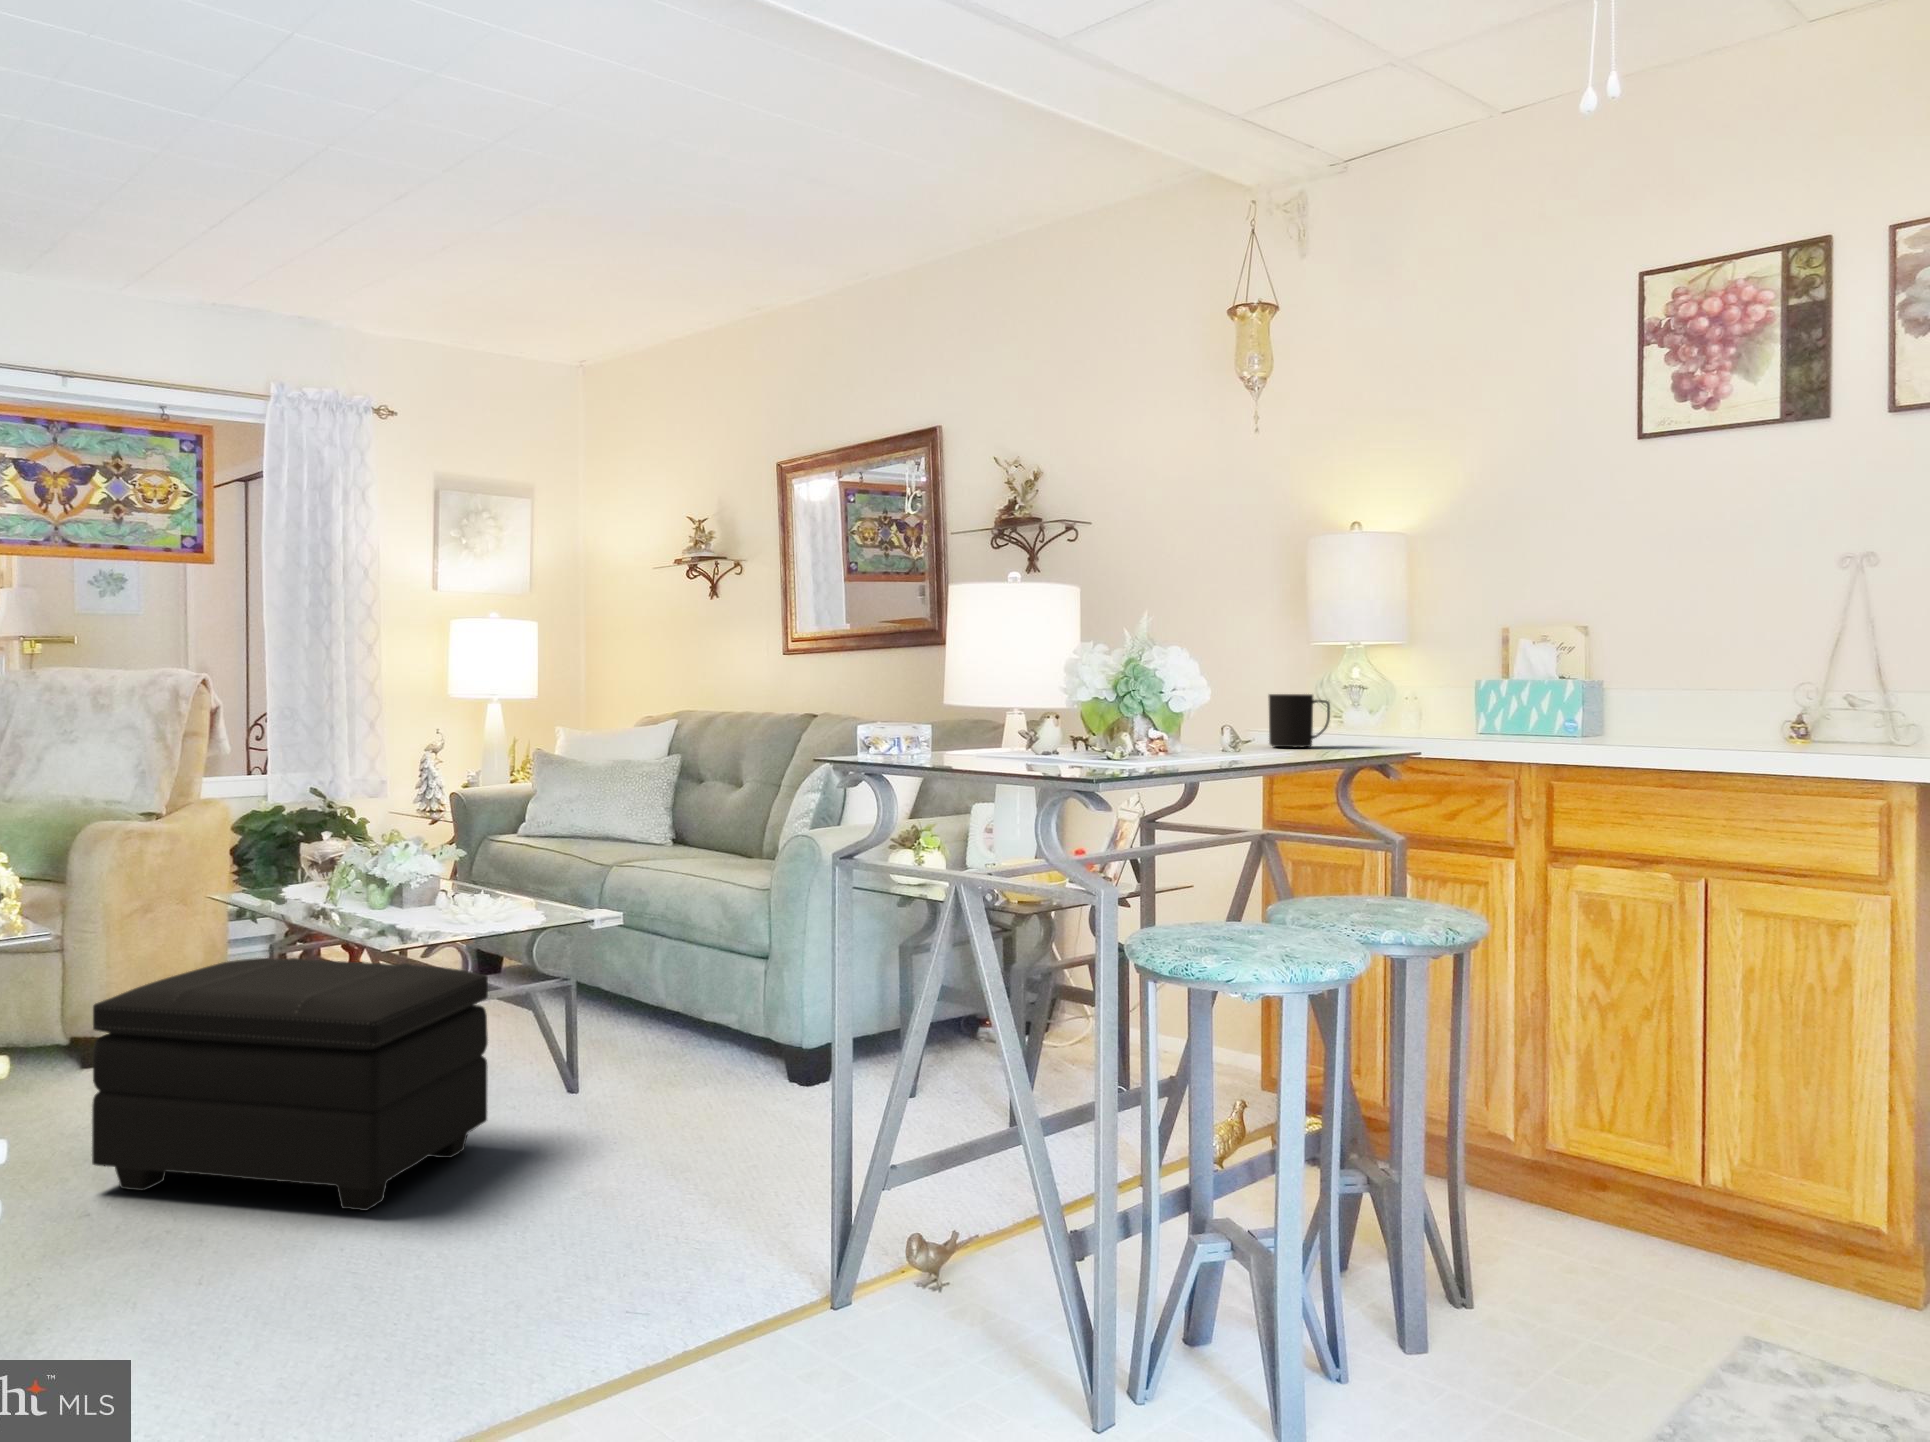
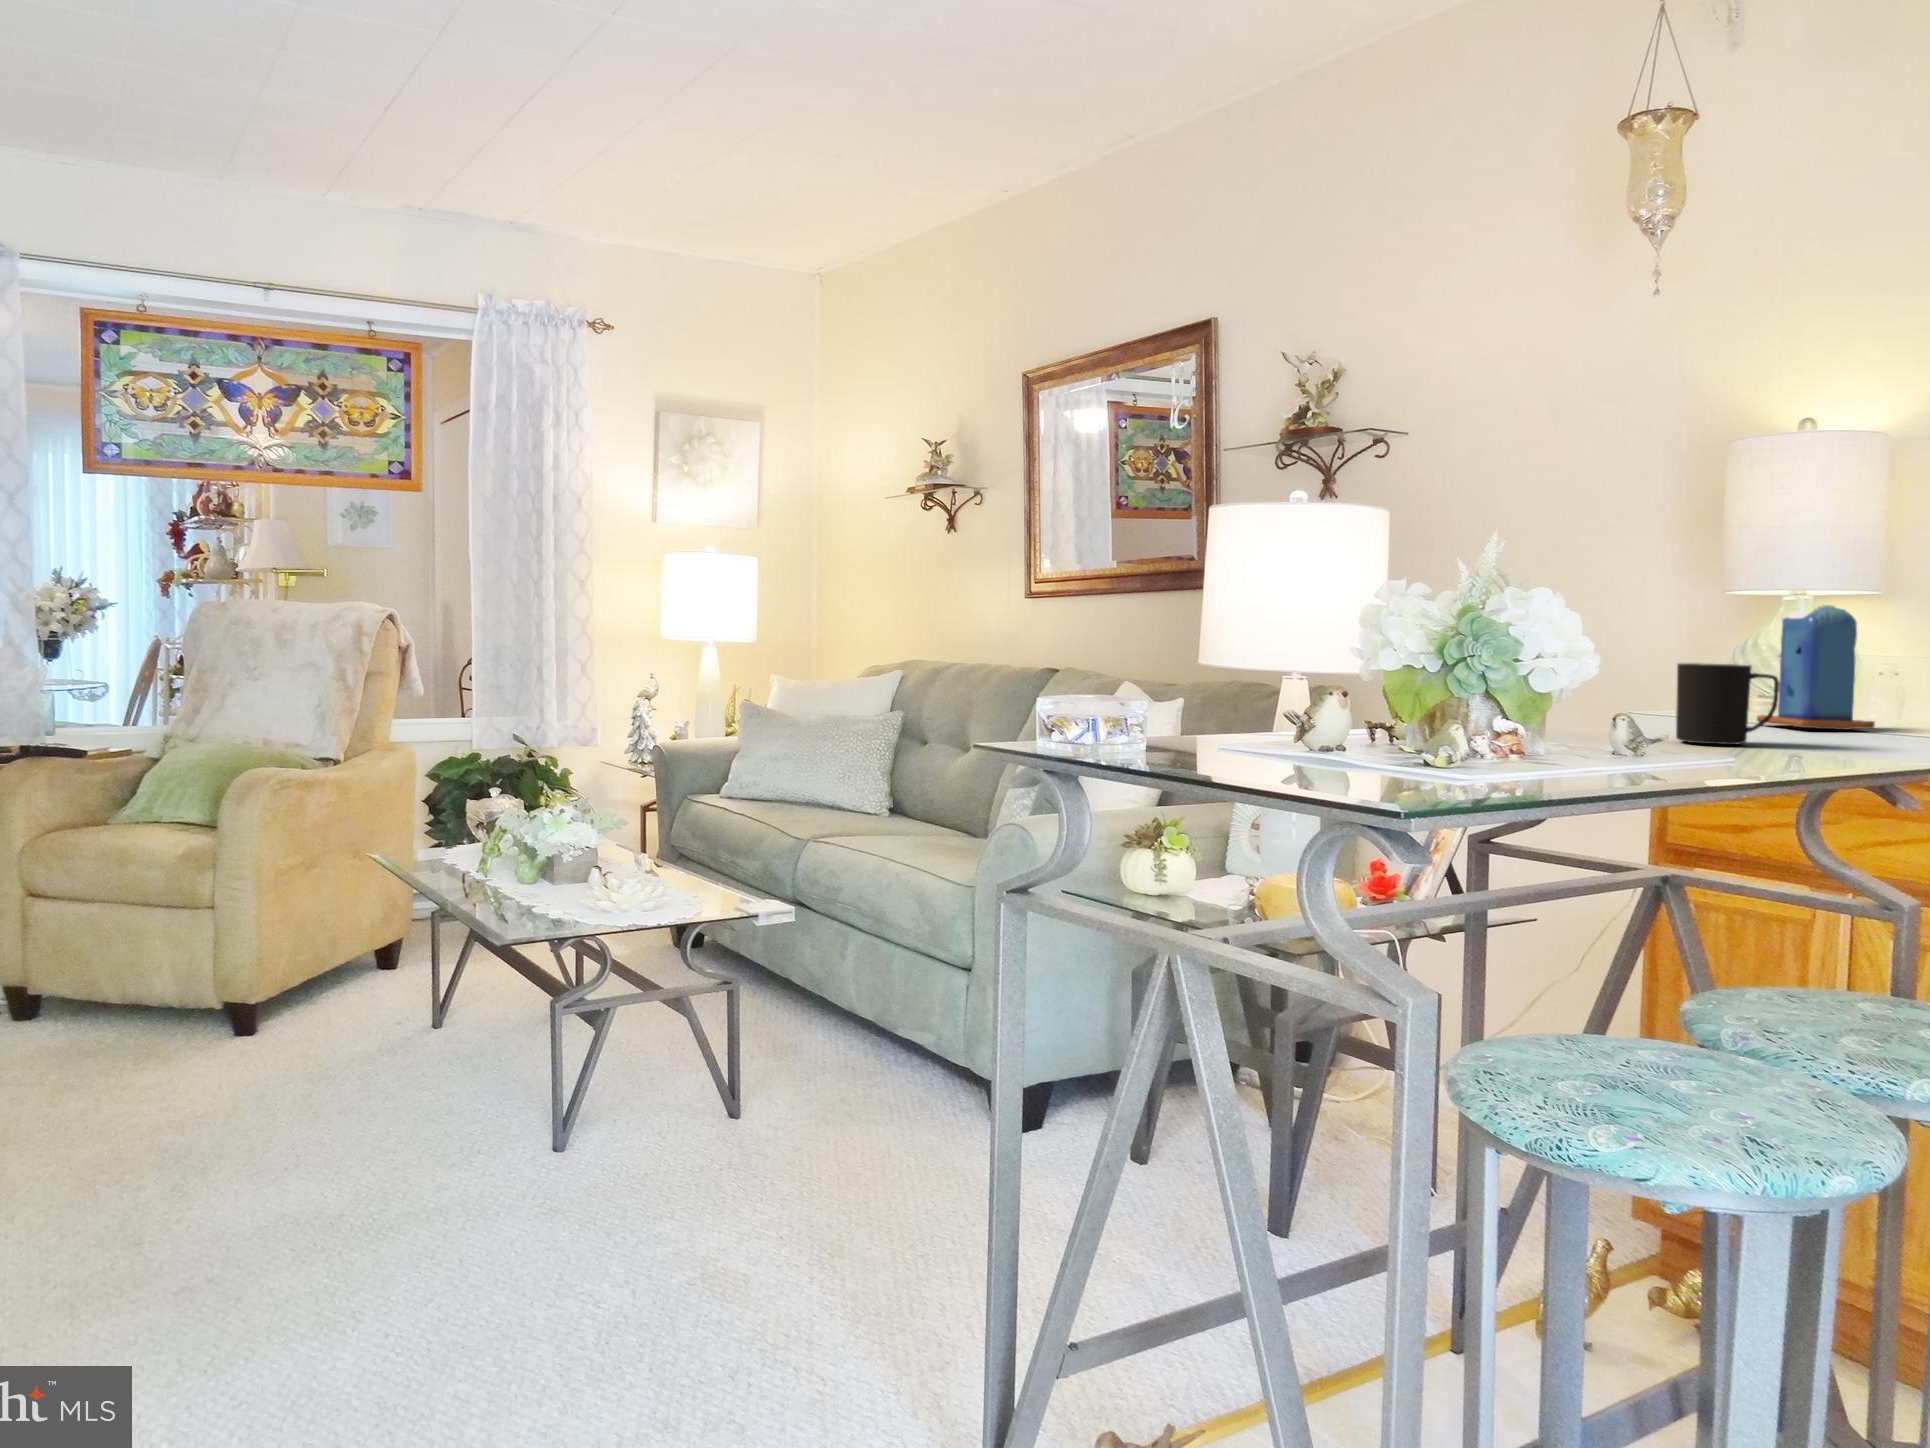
candle: none [1326,648,1397,737] -> present [1757,597,1875,730]
footstool: present [92,958,488,1211] -> none [154,944,613,1277]

